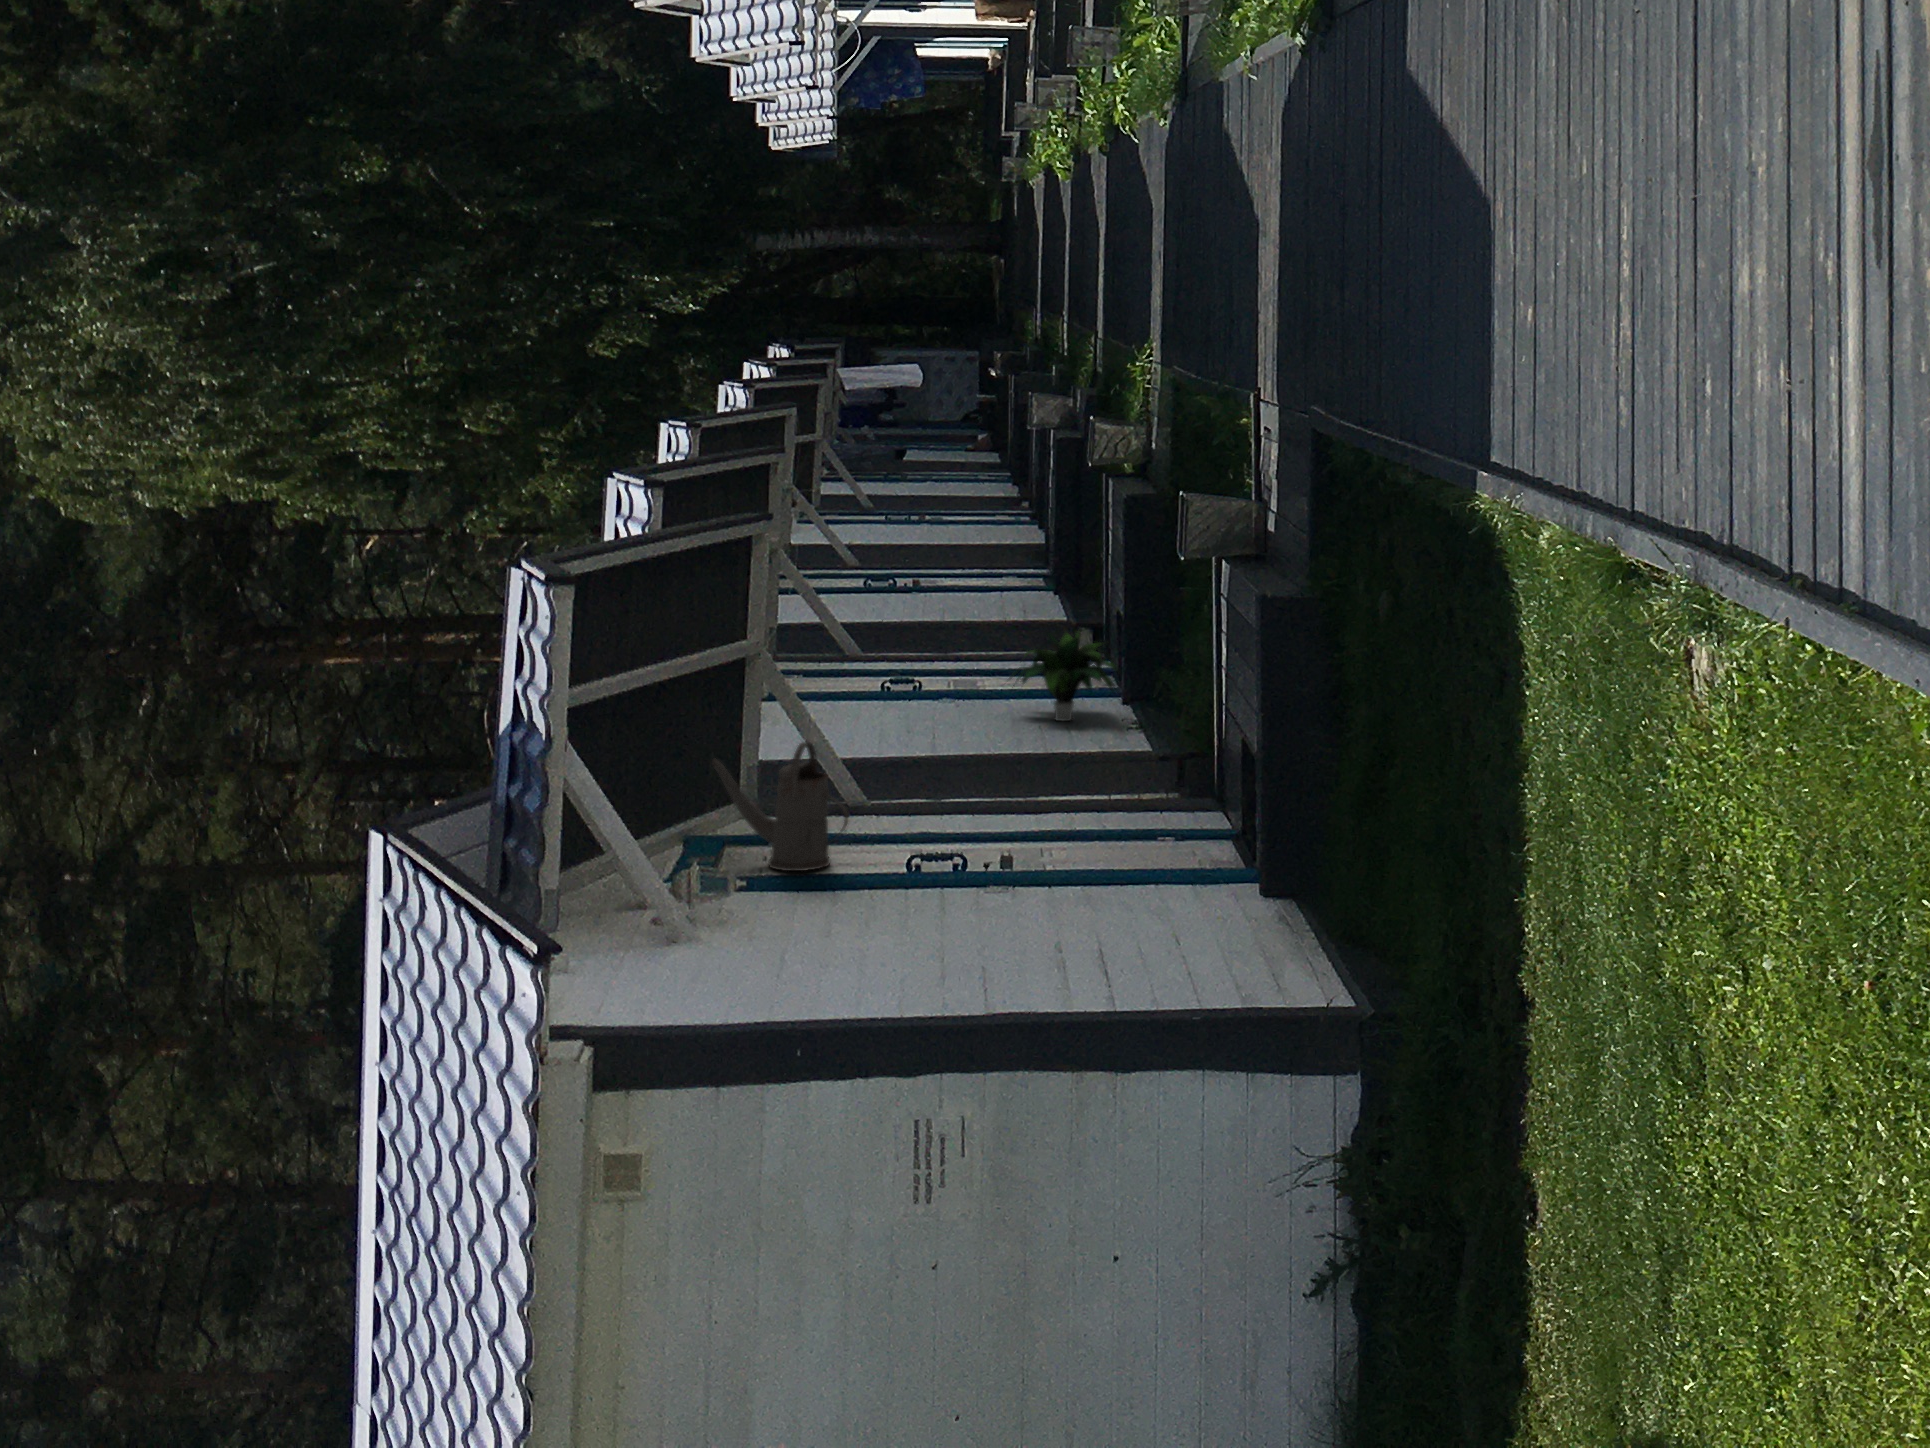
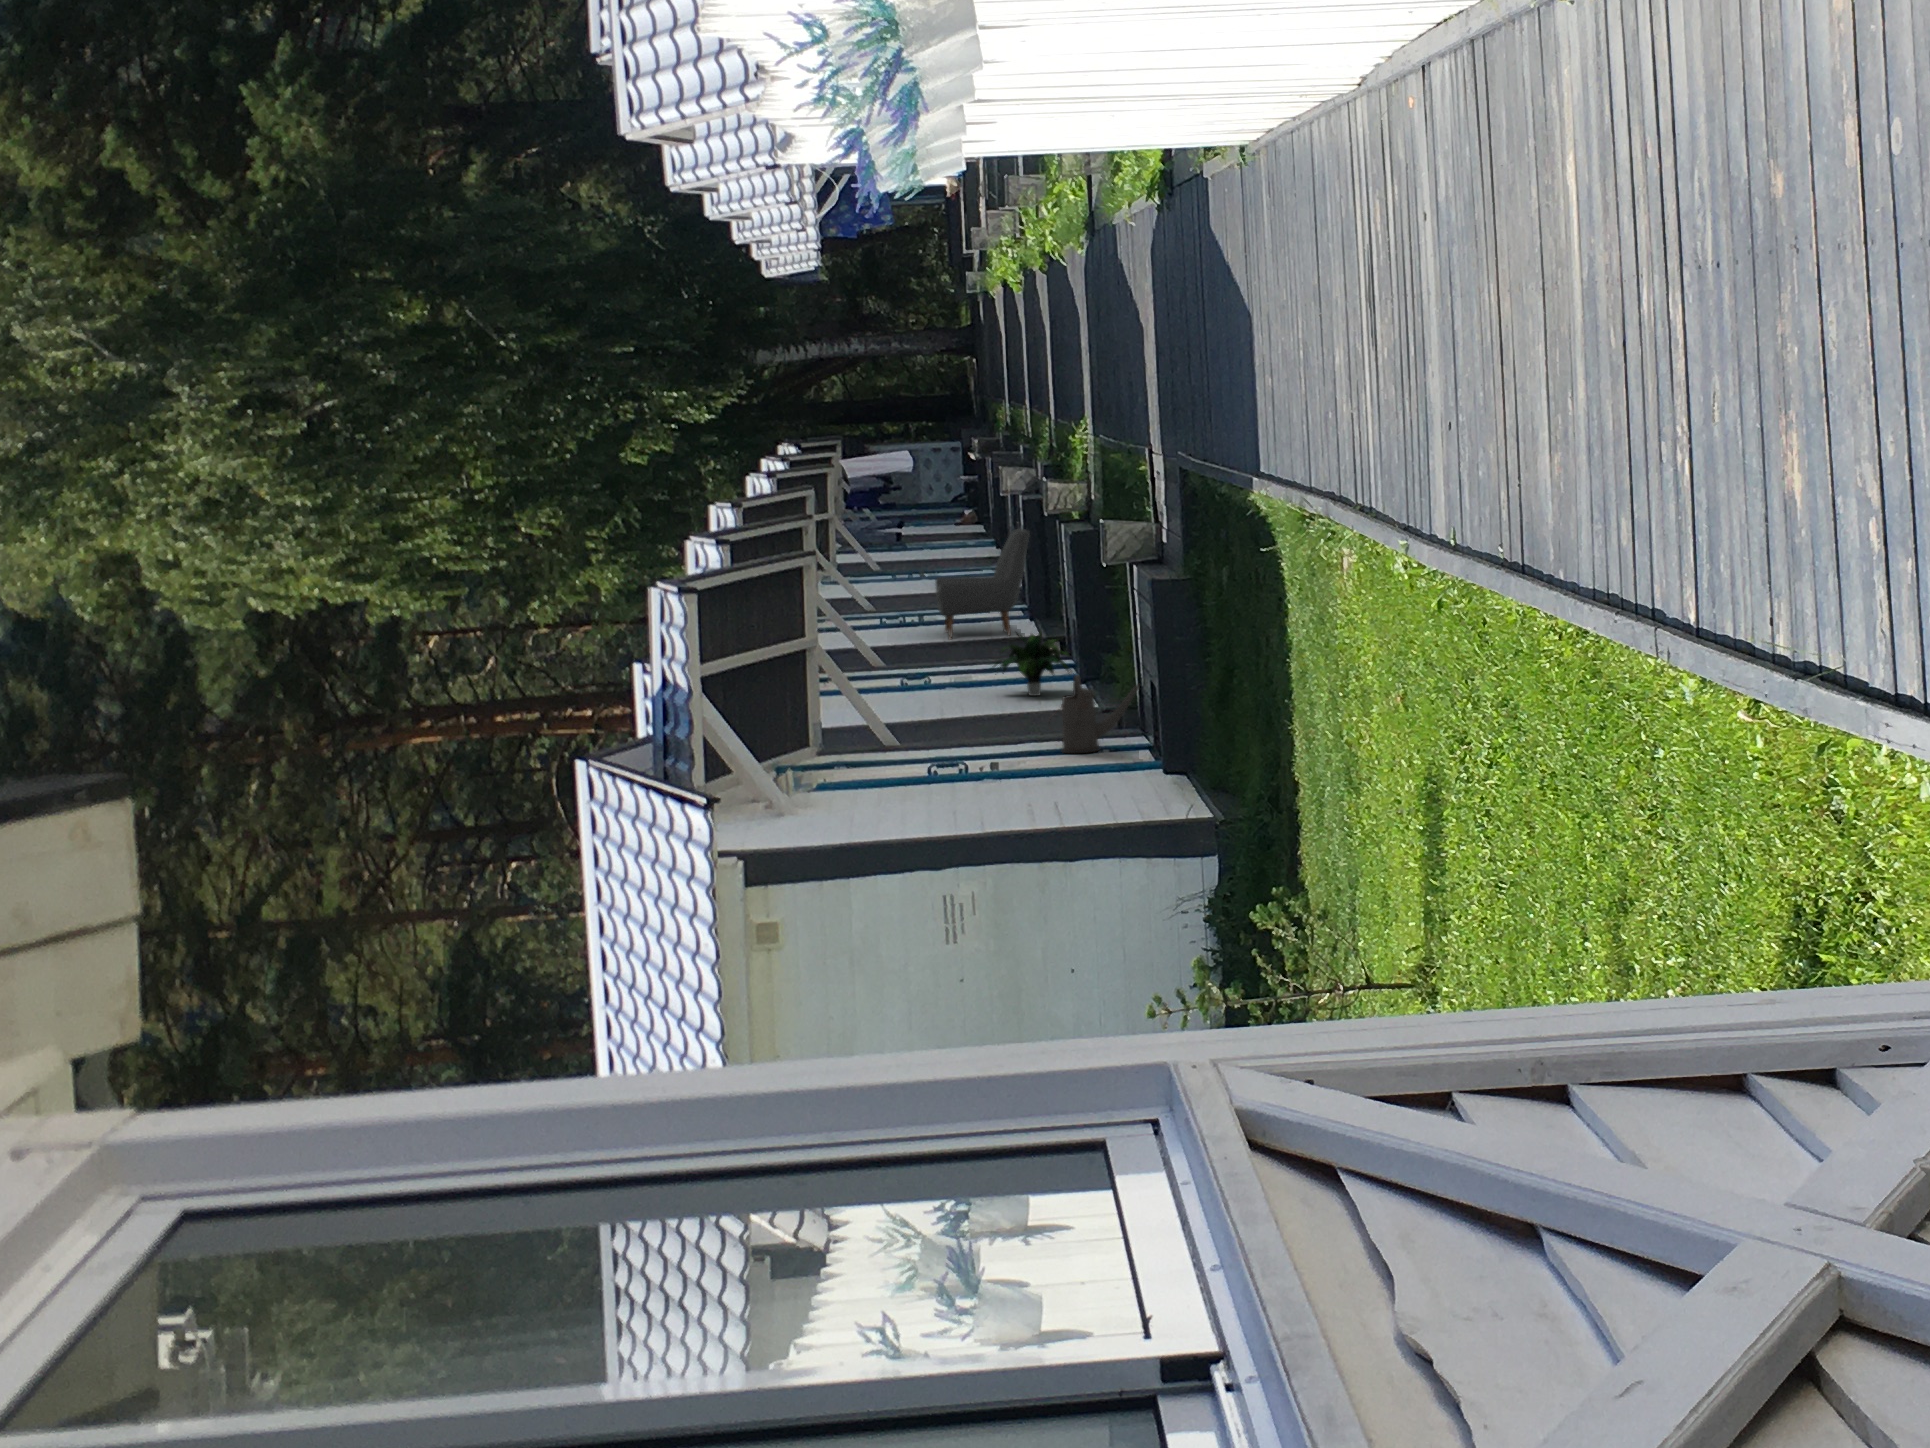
chair: none [939,472,1066,614] -> present [935,529,1030,639]
watering can: present [712,742,848,871] -> present [1056,675,1140,753]

